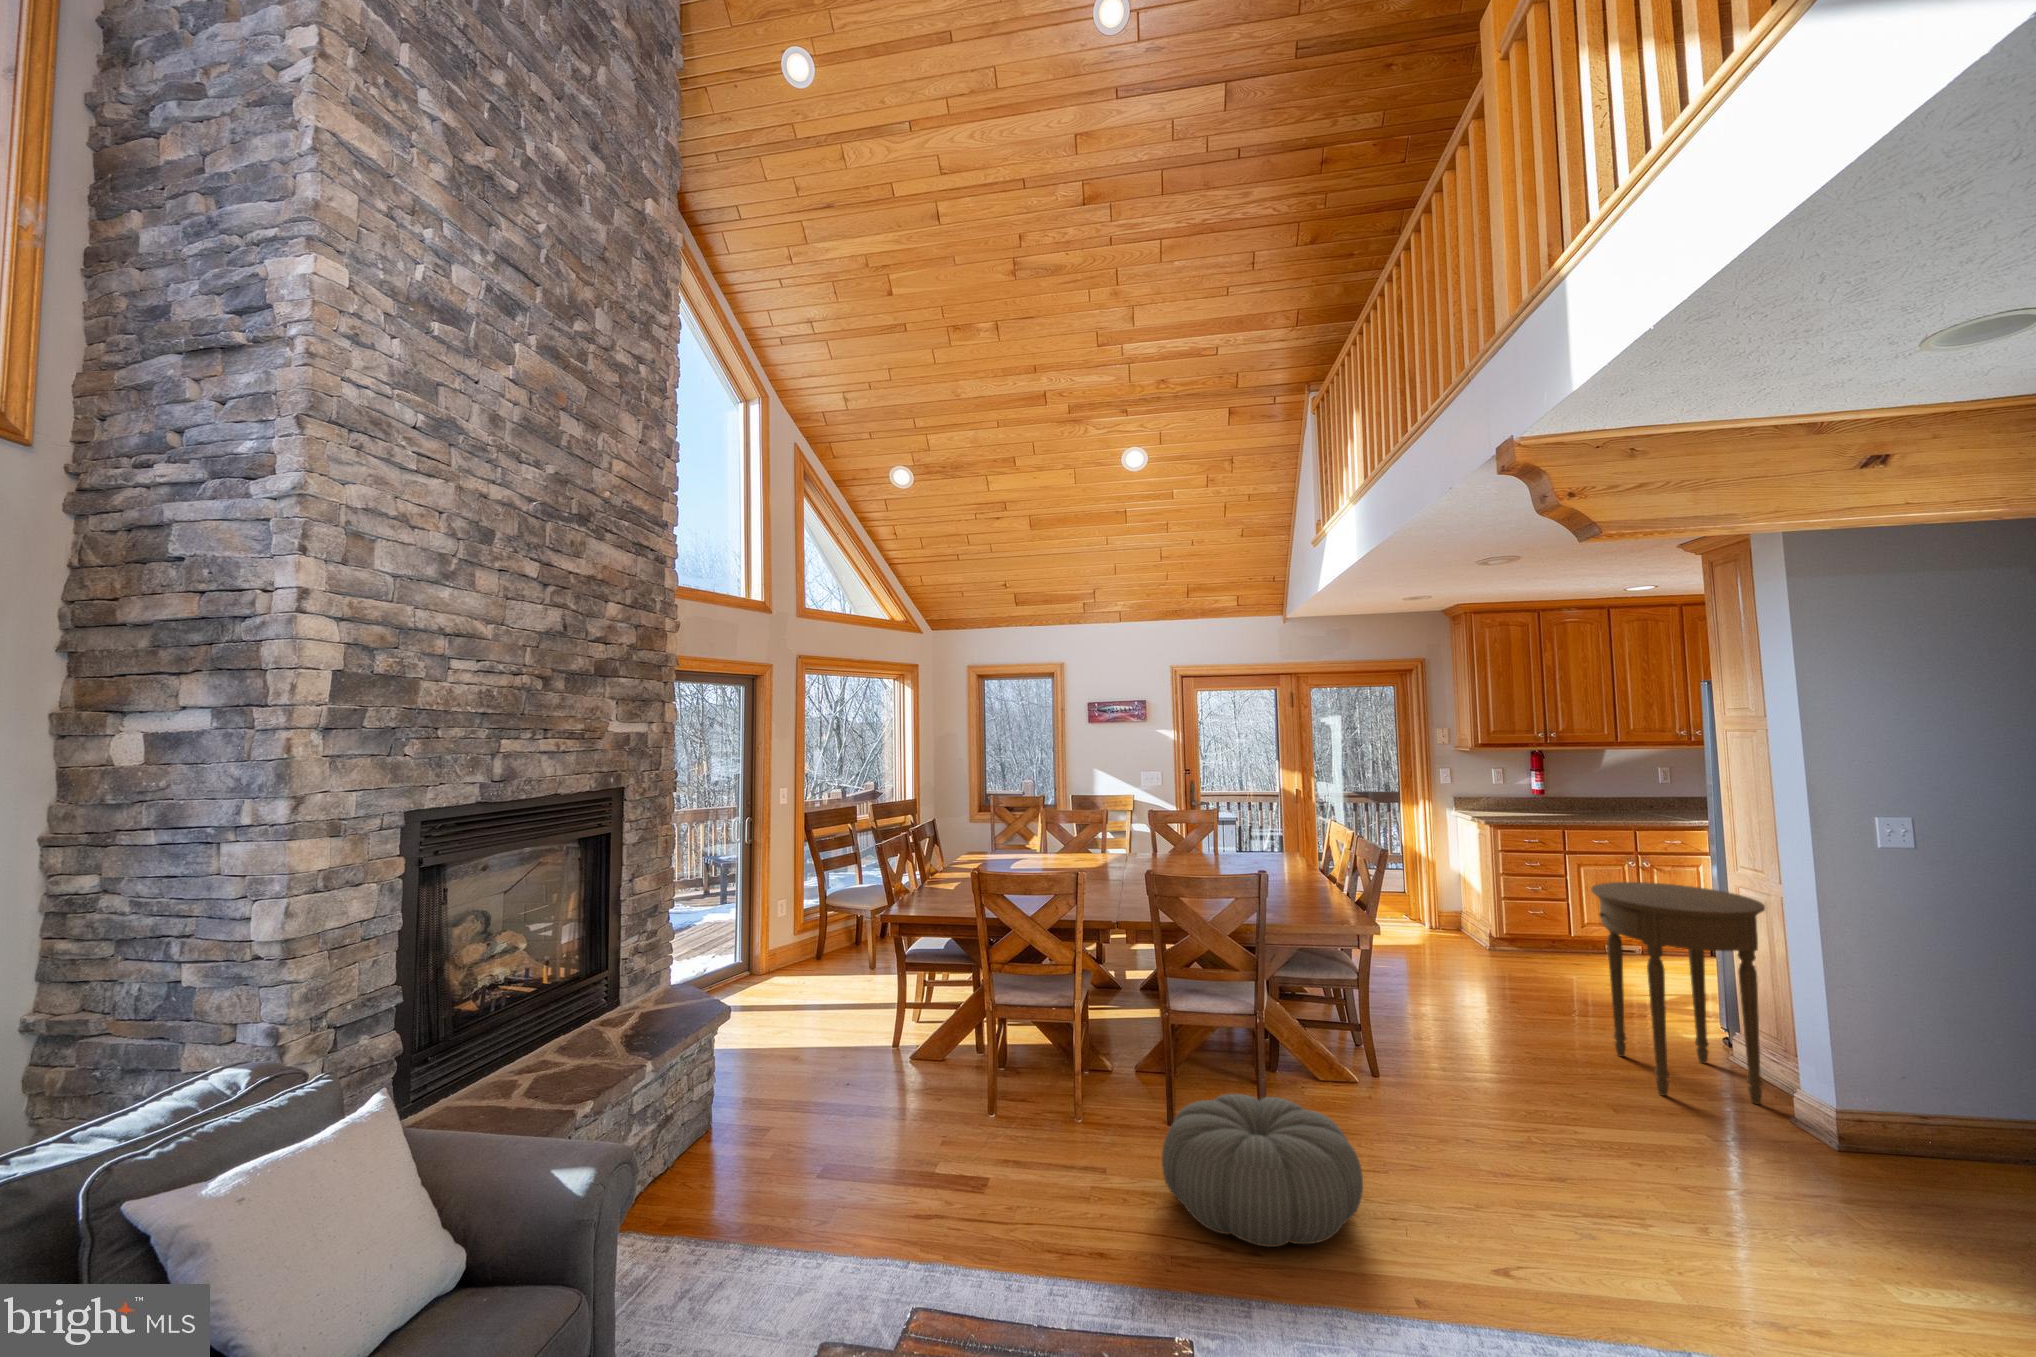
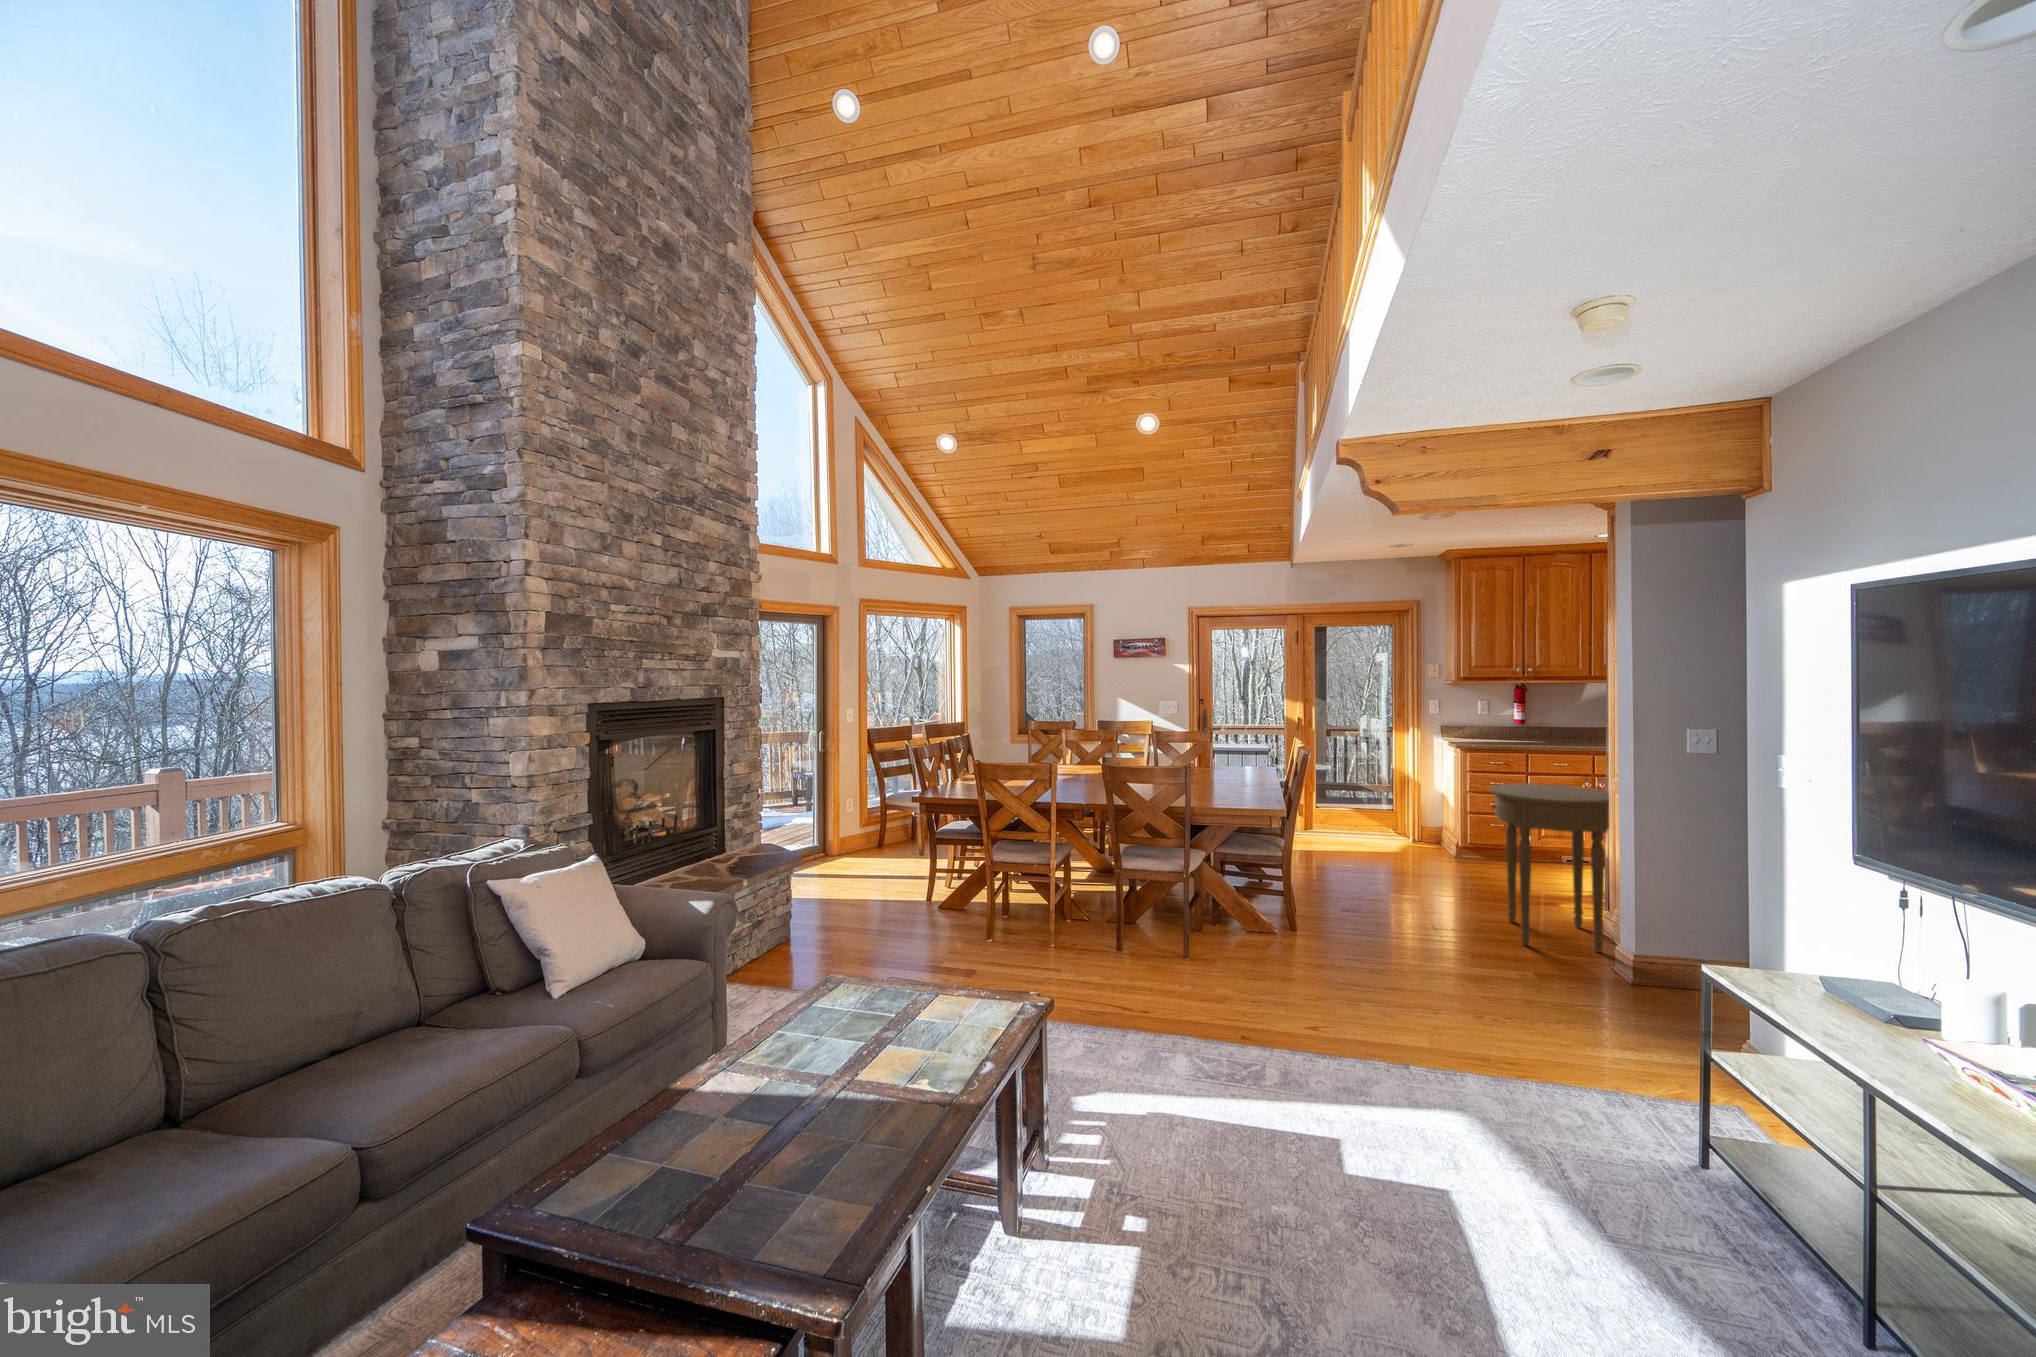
pouf: present [1162,1094,1363,1247] -> none [1100,920,1240,1010]

